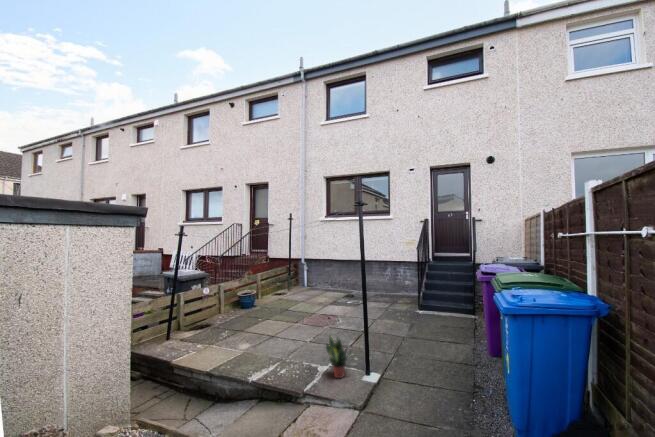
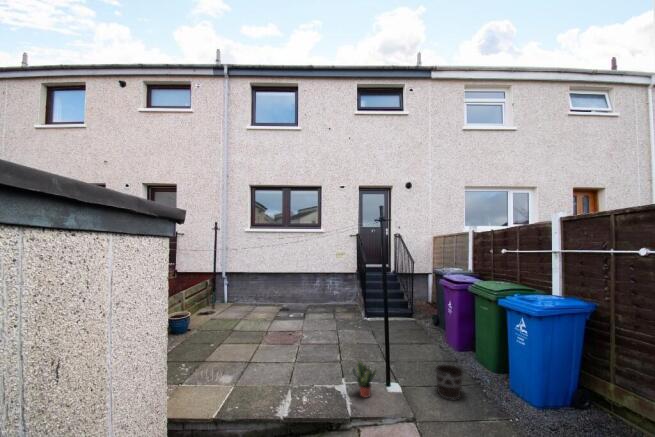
bucket: none [420,356,455,401] -> present [435,364,463,399]

